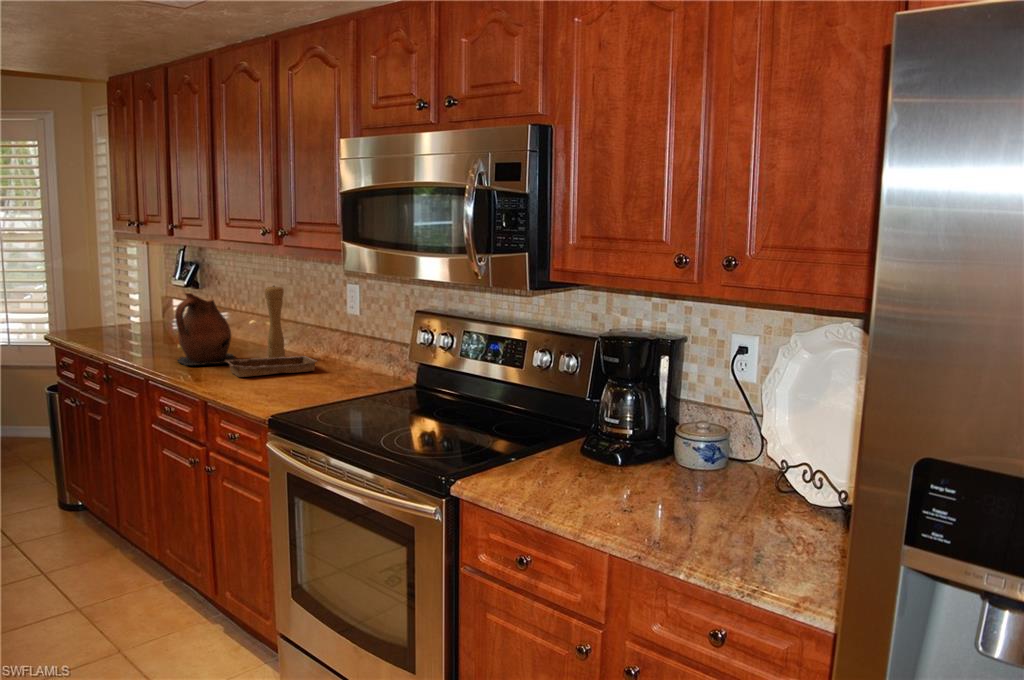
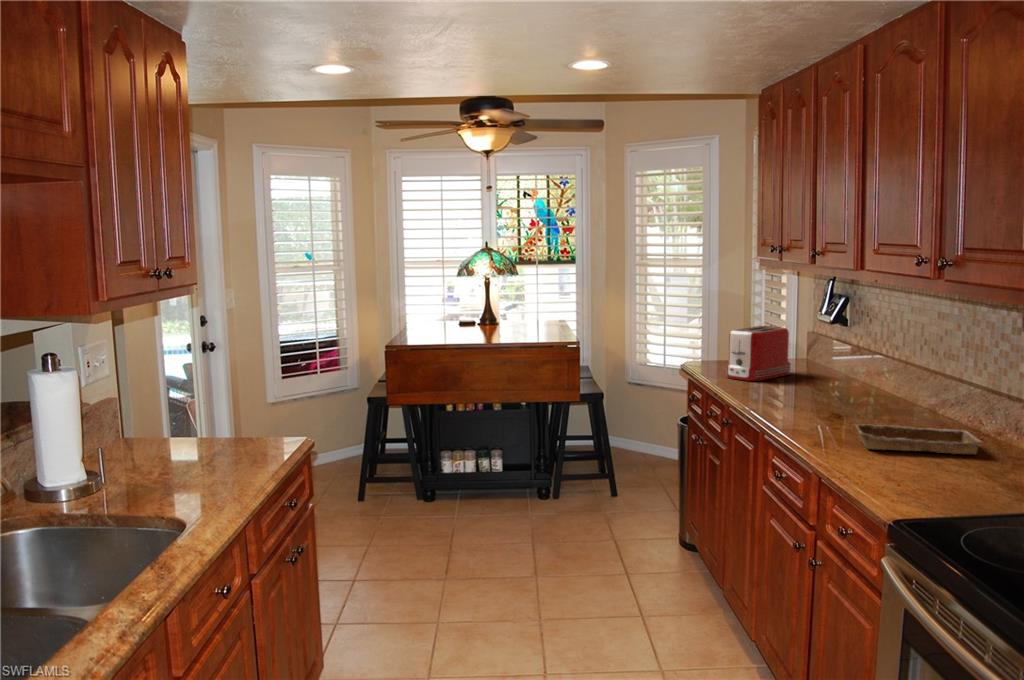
pepper mill: present [265,286,285,358] -> none [915,331,945,429]
toaster: none [93,292,155,341] -> present [726,326,791,381]
ceramic pitcher: present [175,293,236,365] -> none [798,334,873,428]

